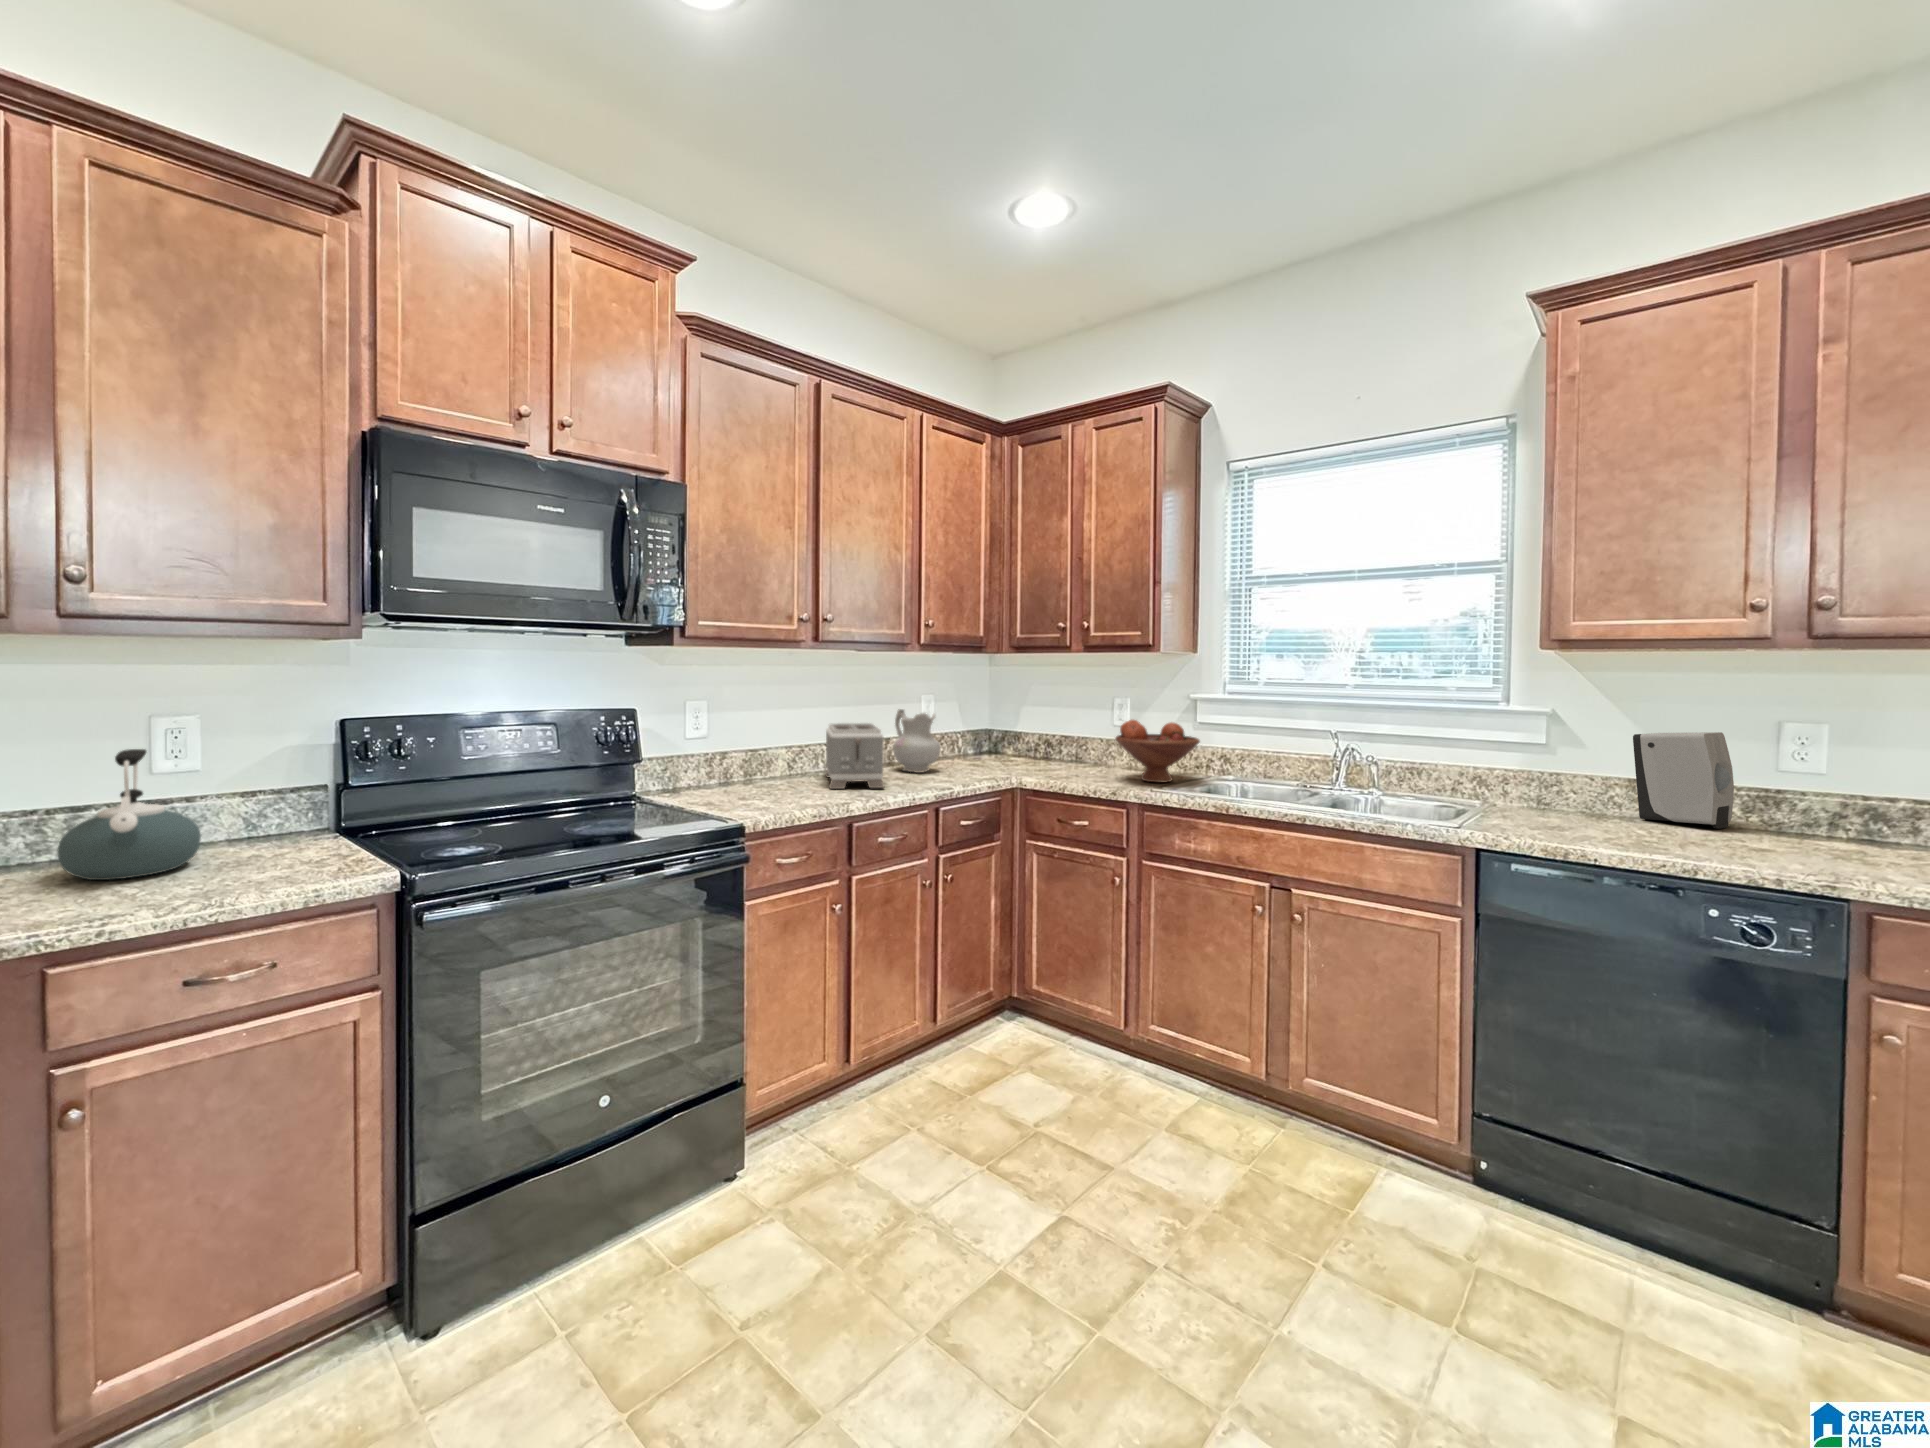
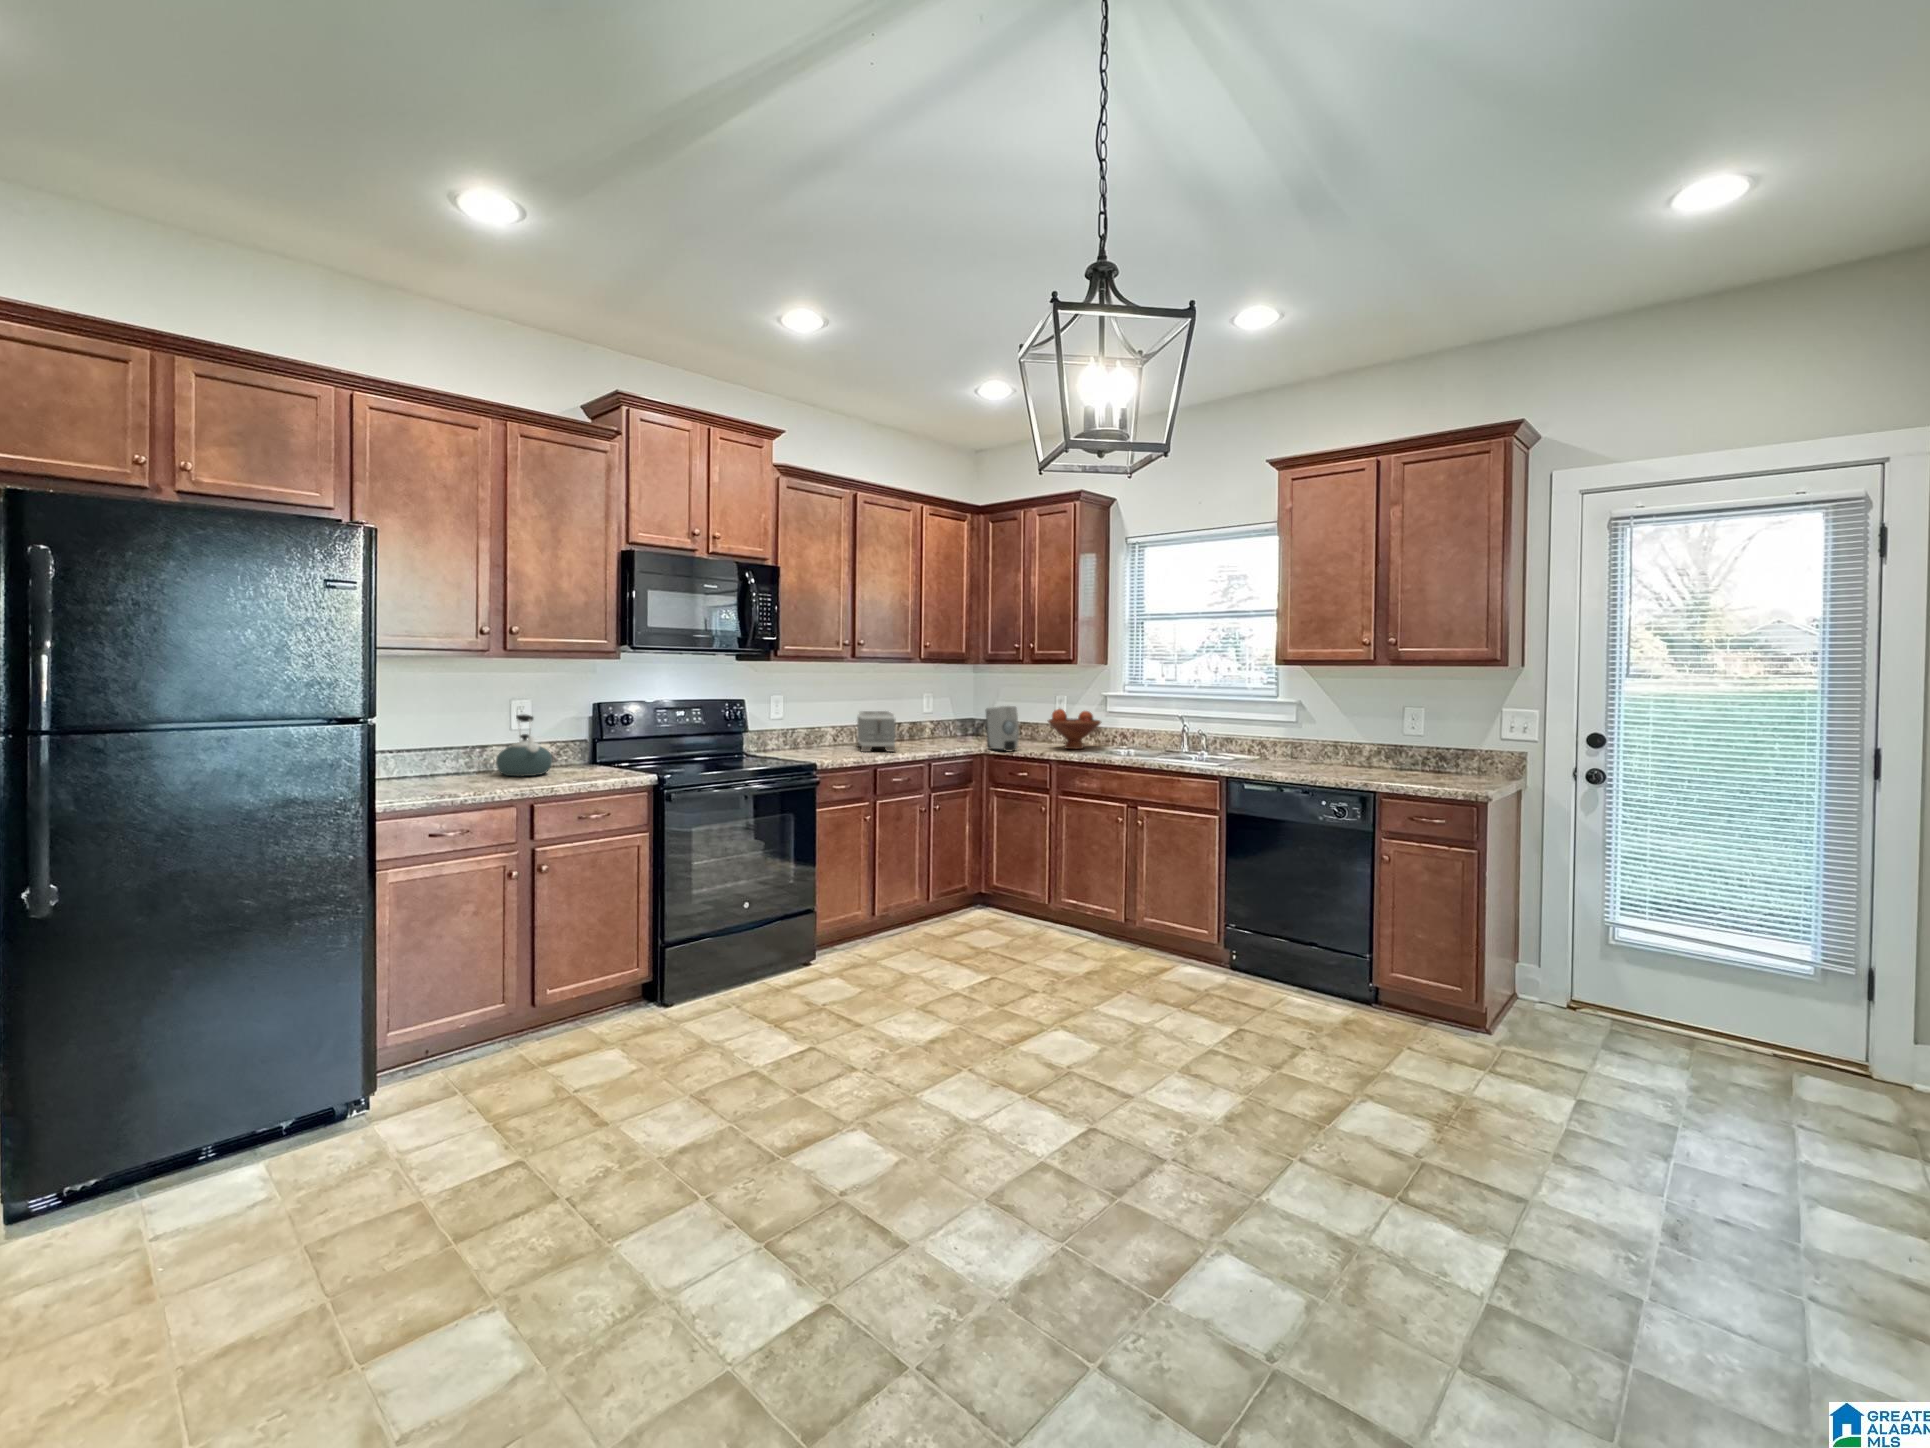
ceramic pitcher: present [893,709,940,773] -> none [902,702,934,745]
soap dispenser: present [1633,732,1734,829] -> present [986,706,1019,751]

